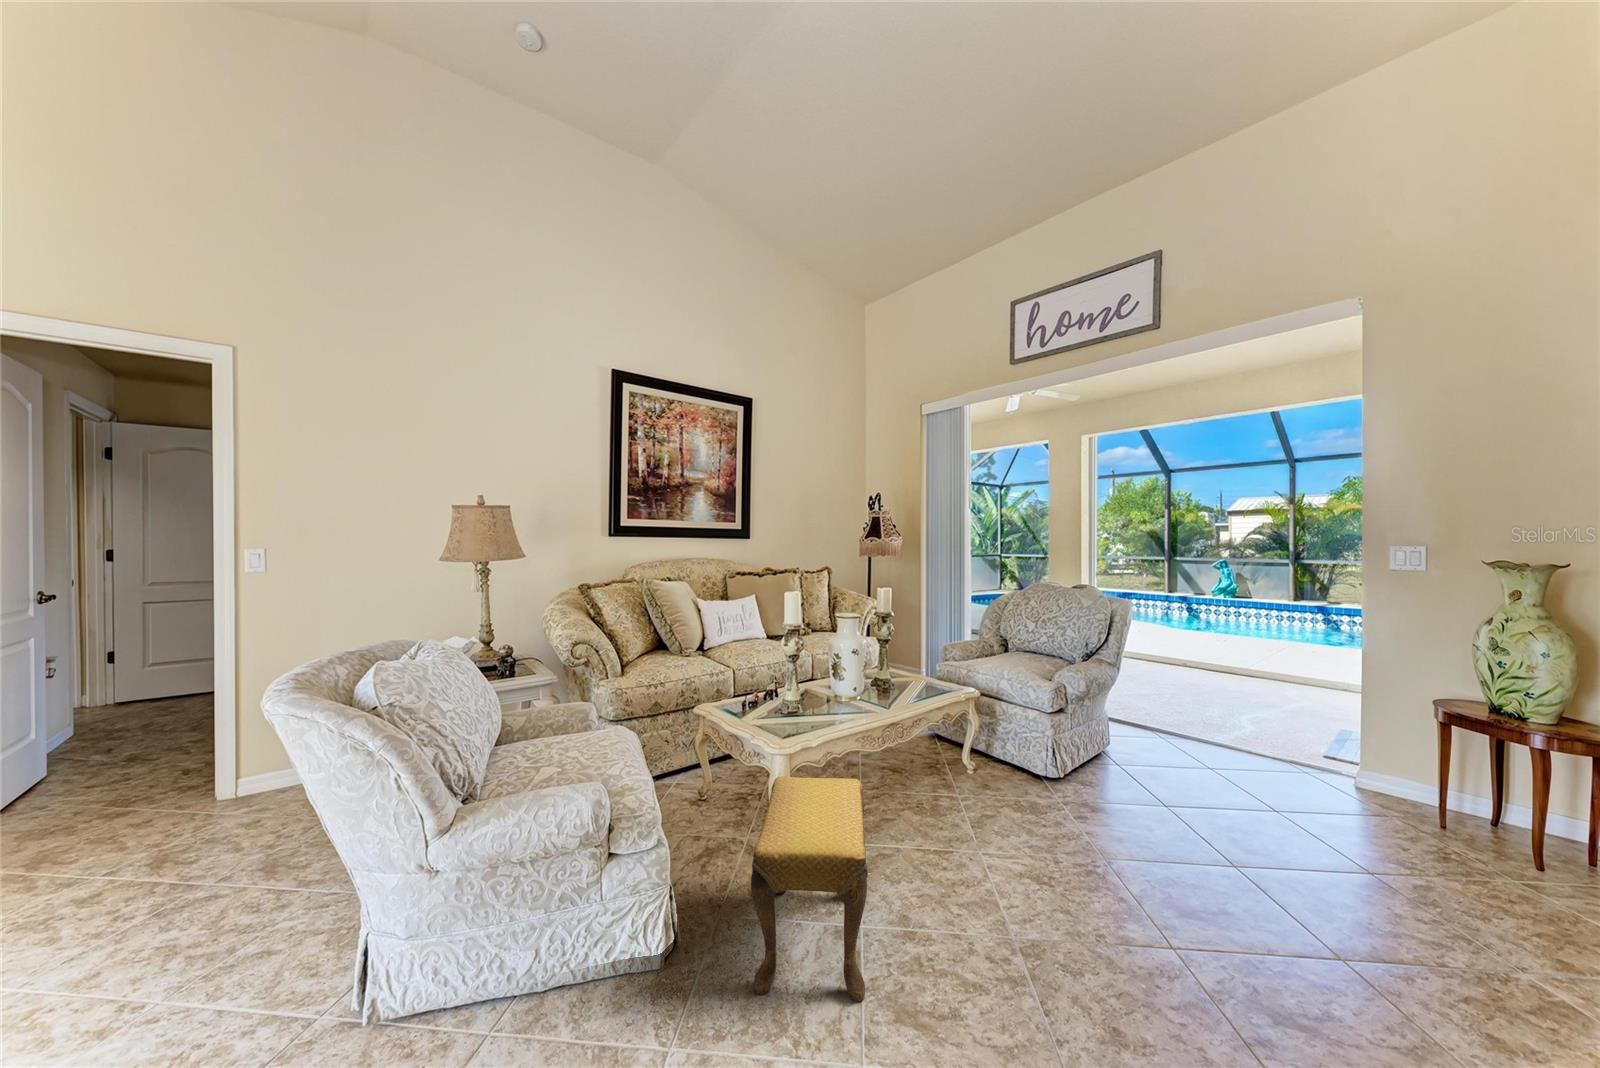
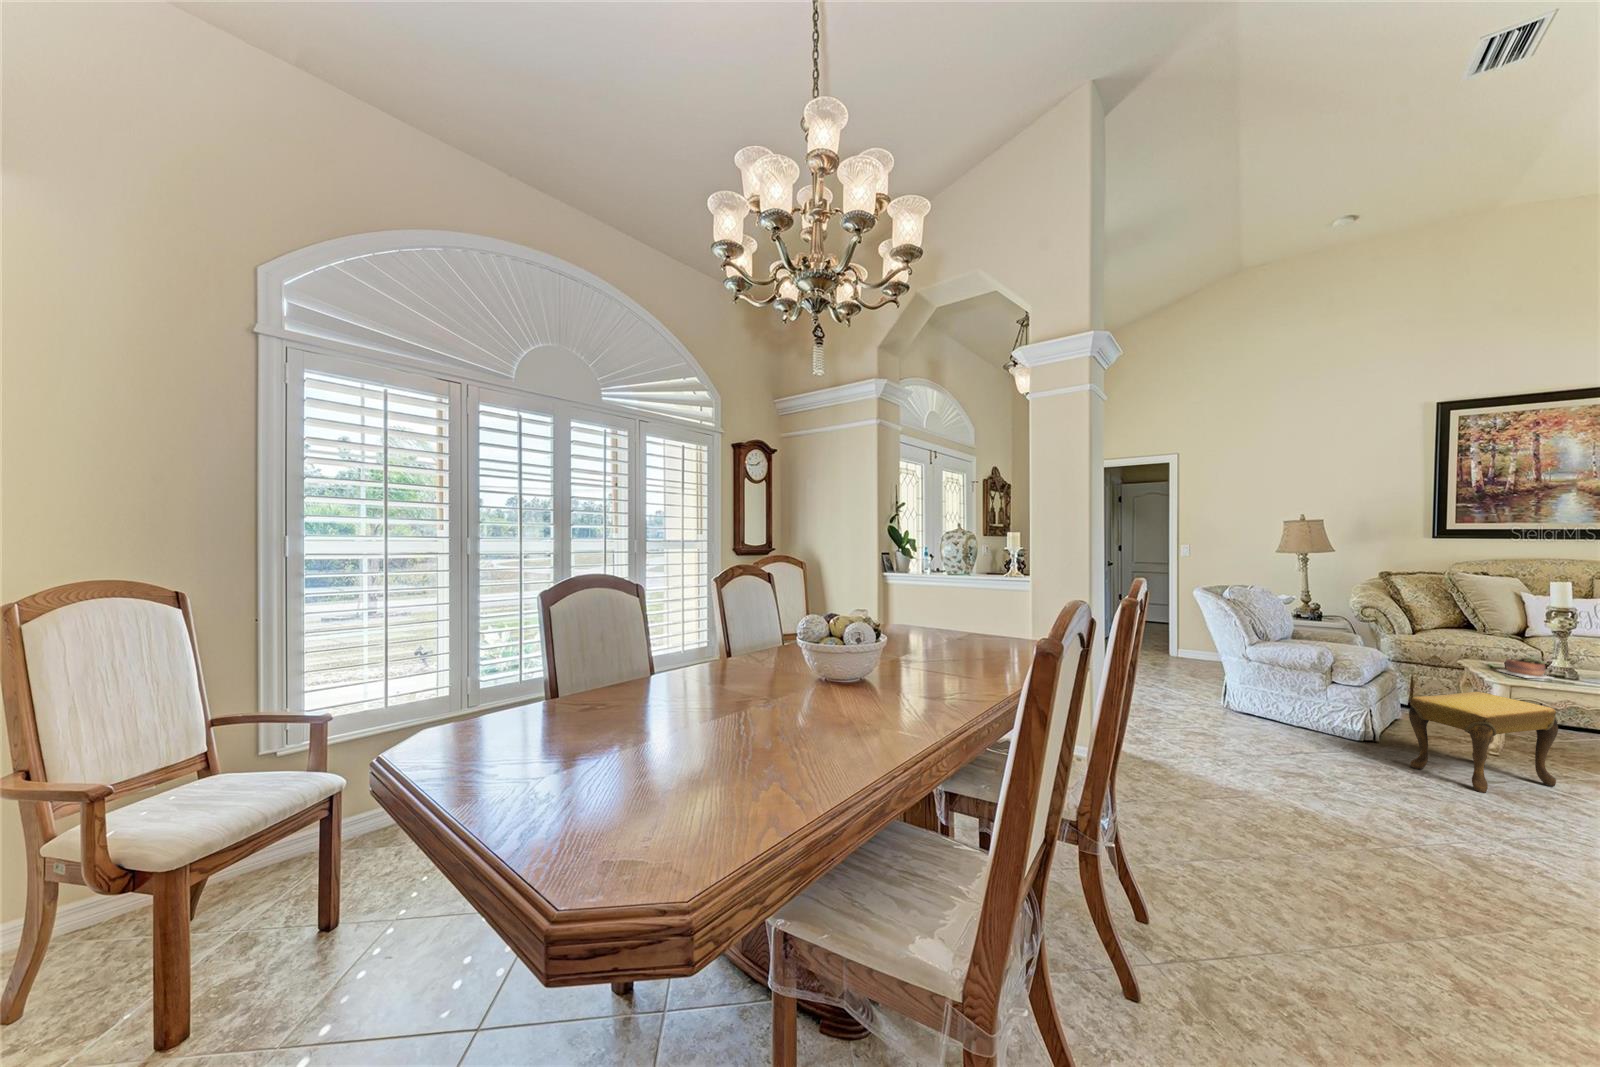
succulent plant: none [747,684,792,723] -> present [1498,654,1553,679]

